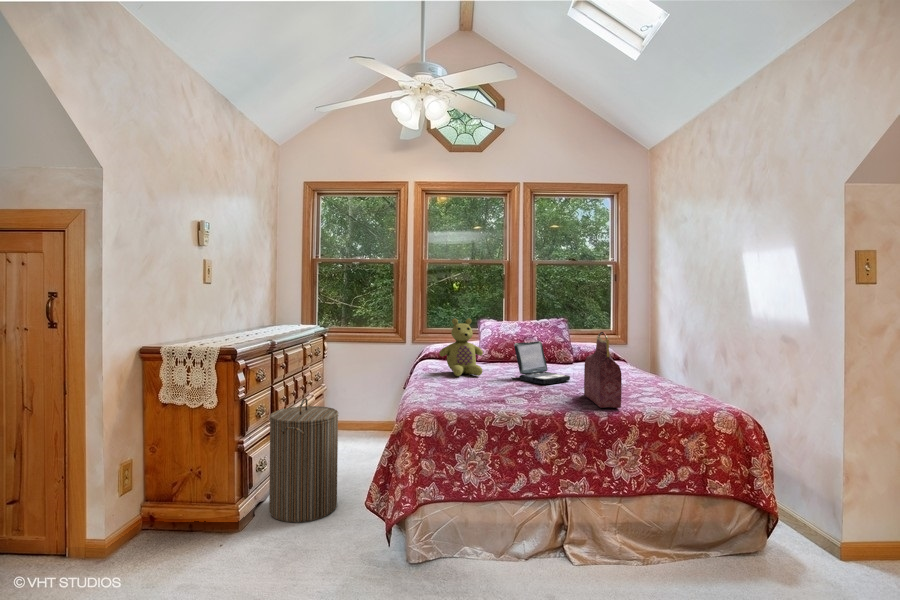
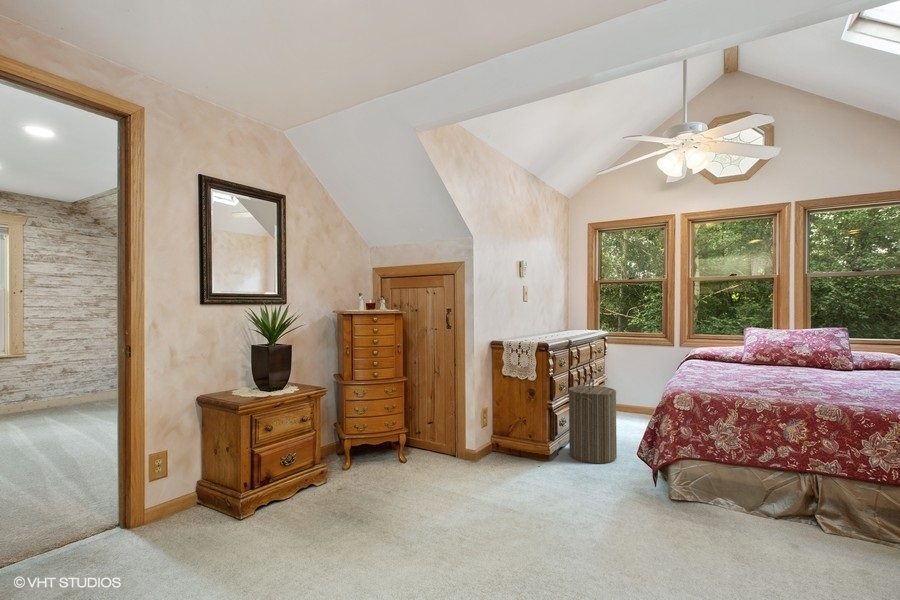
stuffed bear: present [439,318,483,376] -> none [700,325,743,373]
handbag: present [584,332,622,408] -> none [845,336,881,405]
laptop: present [512,341,570,384] -> none [771,346,837,383]

